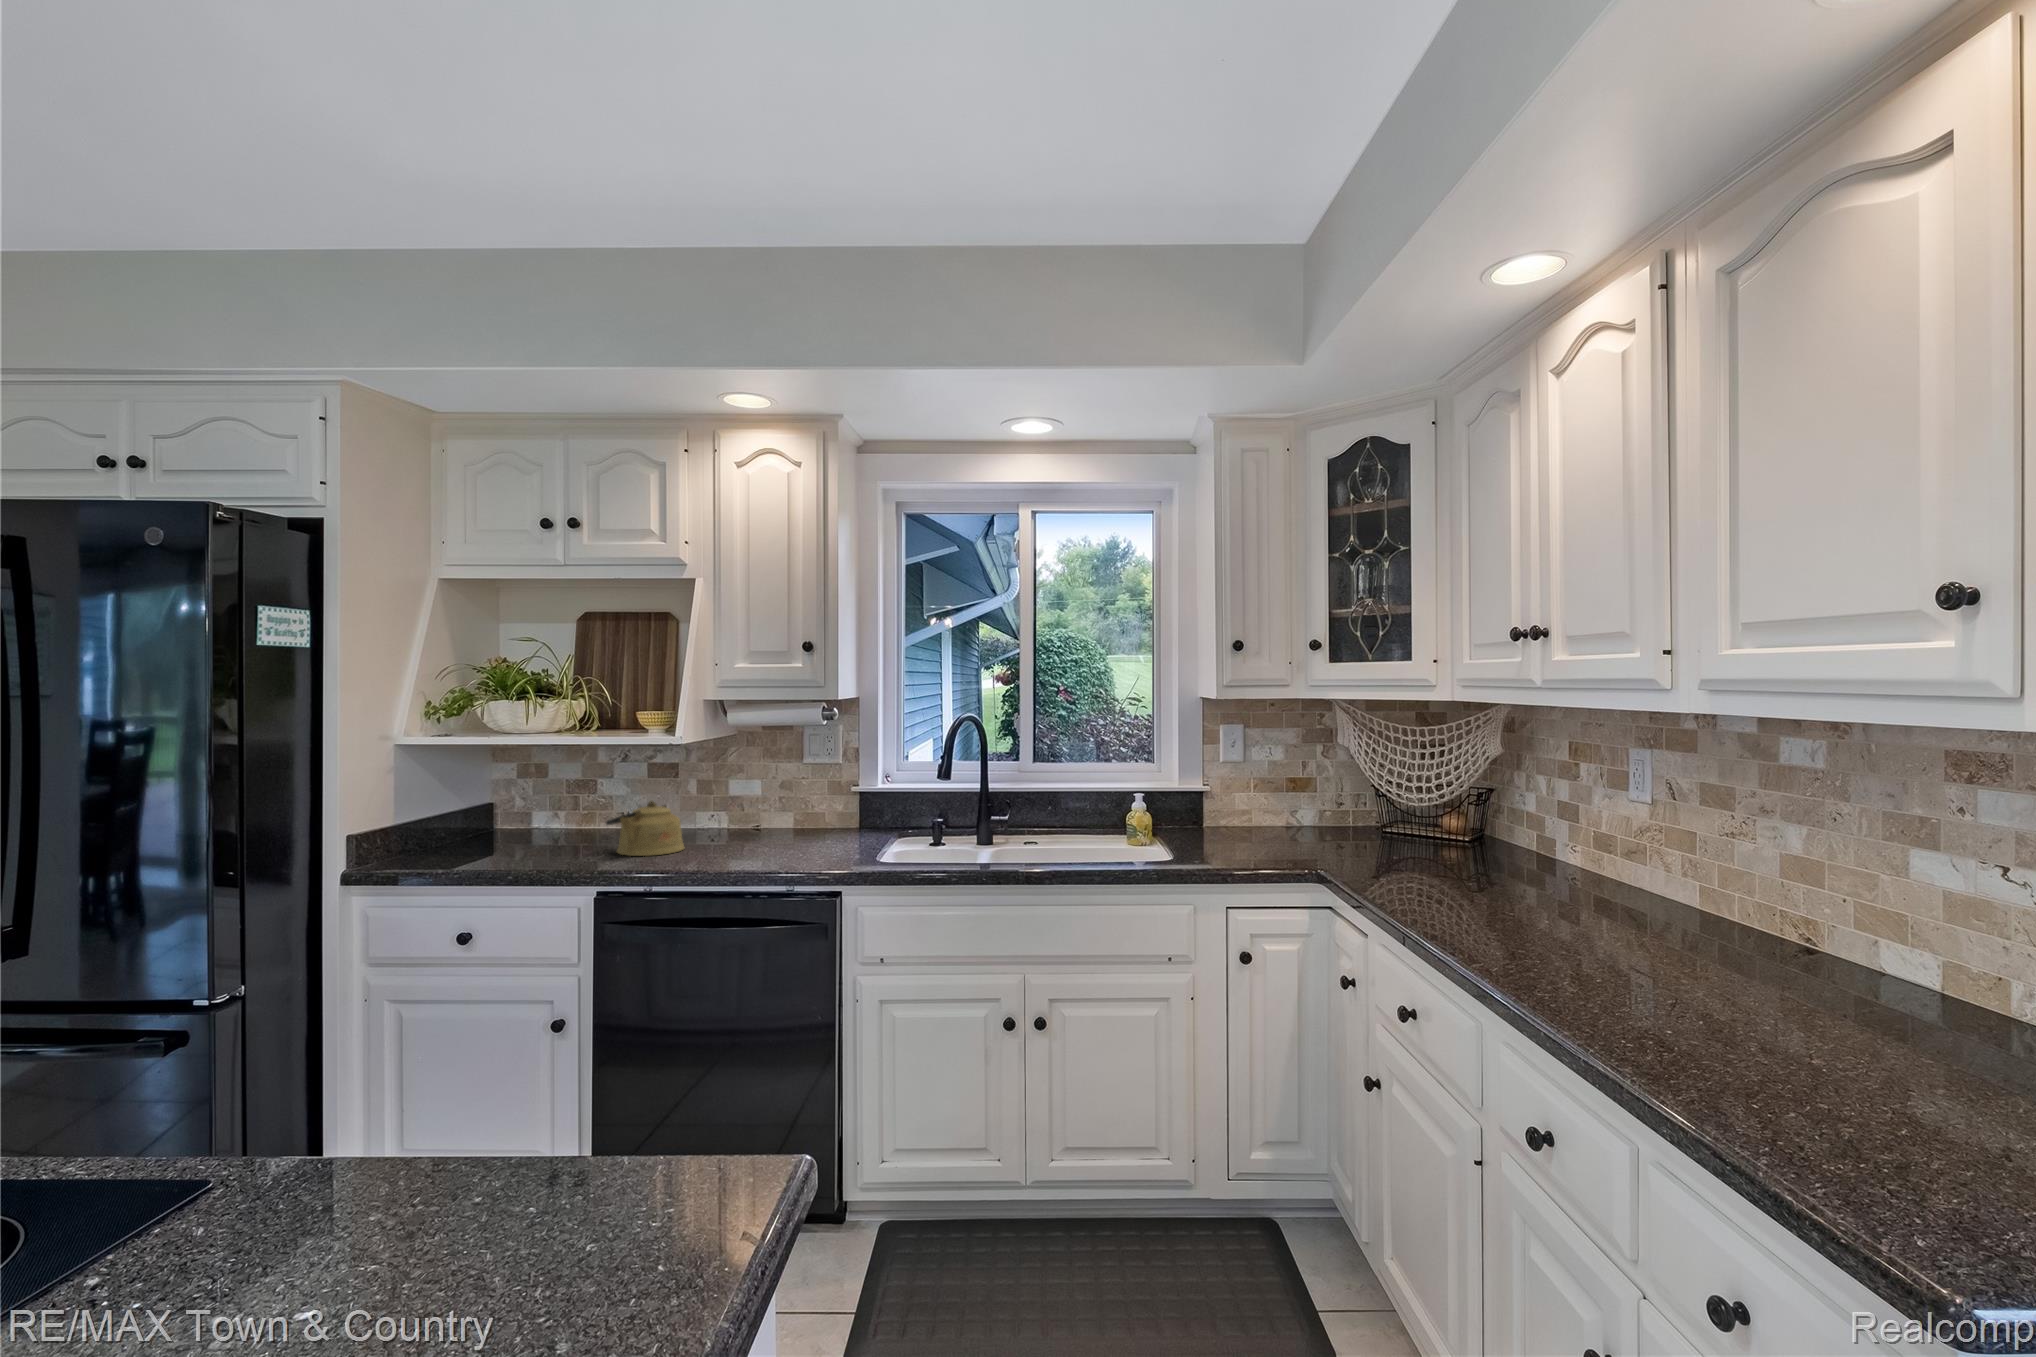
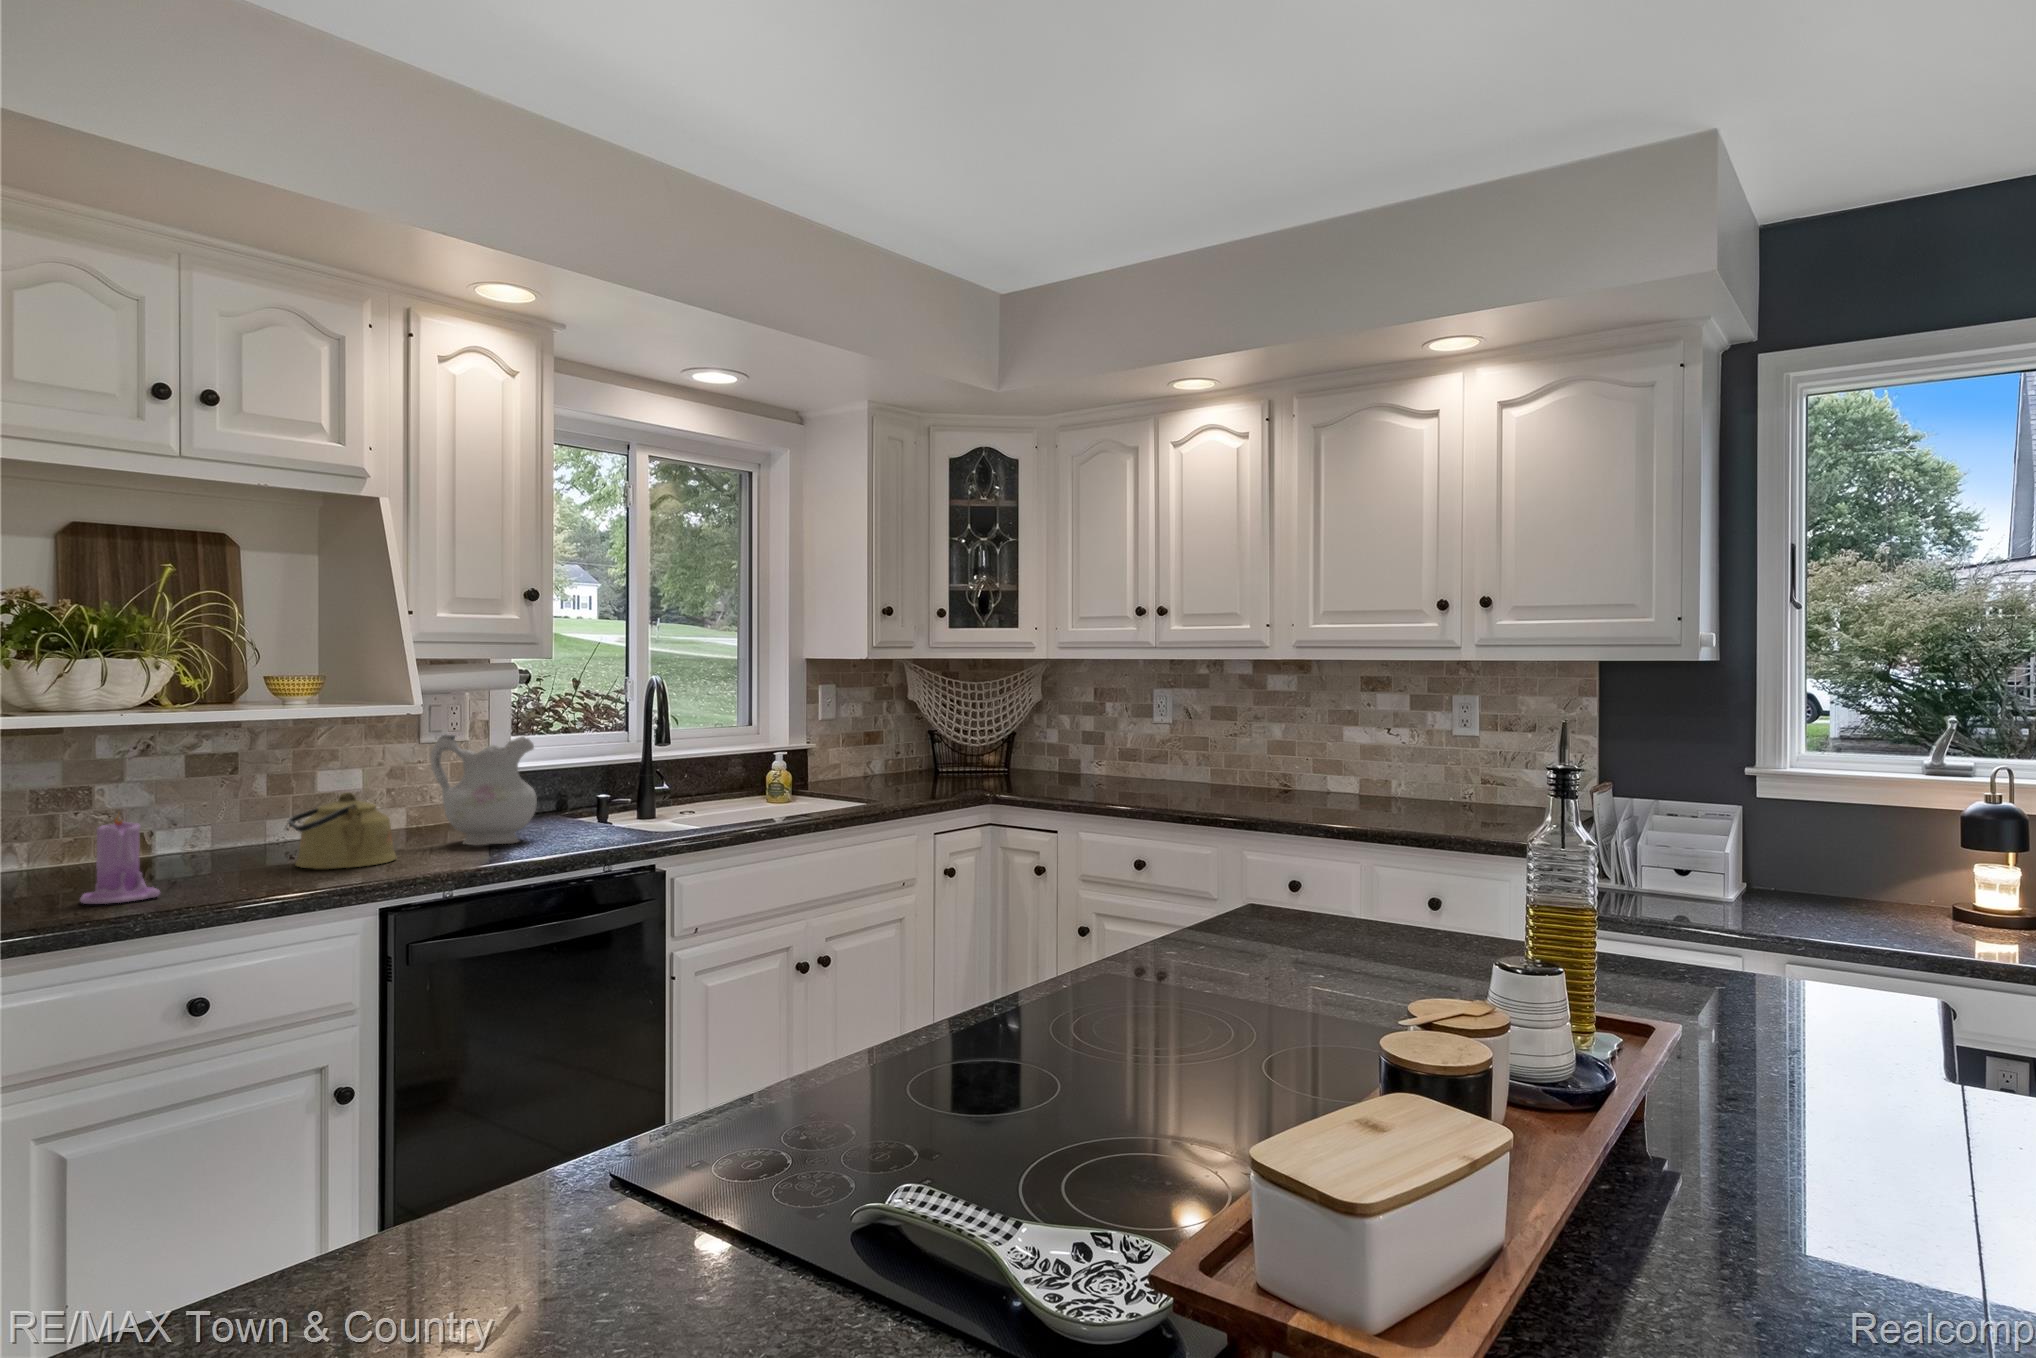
ceramic pitcher: none [732,761,802,853] -> present [431,735,537,845]
candle: none [462,801,510,859] -> present [80,815,160,904]

